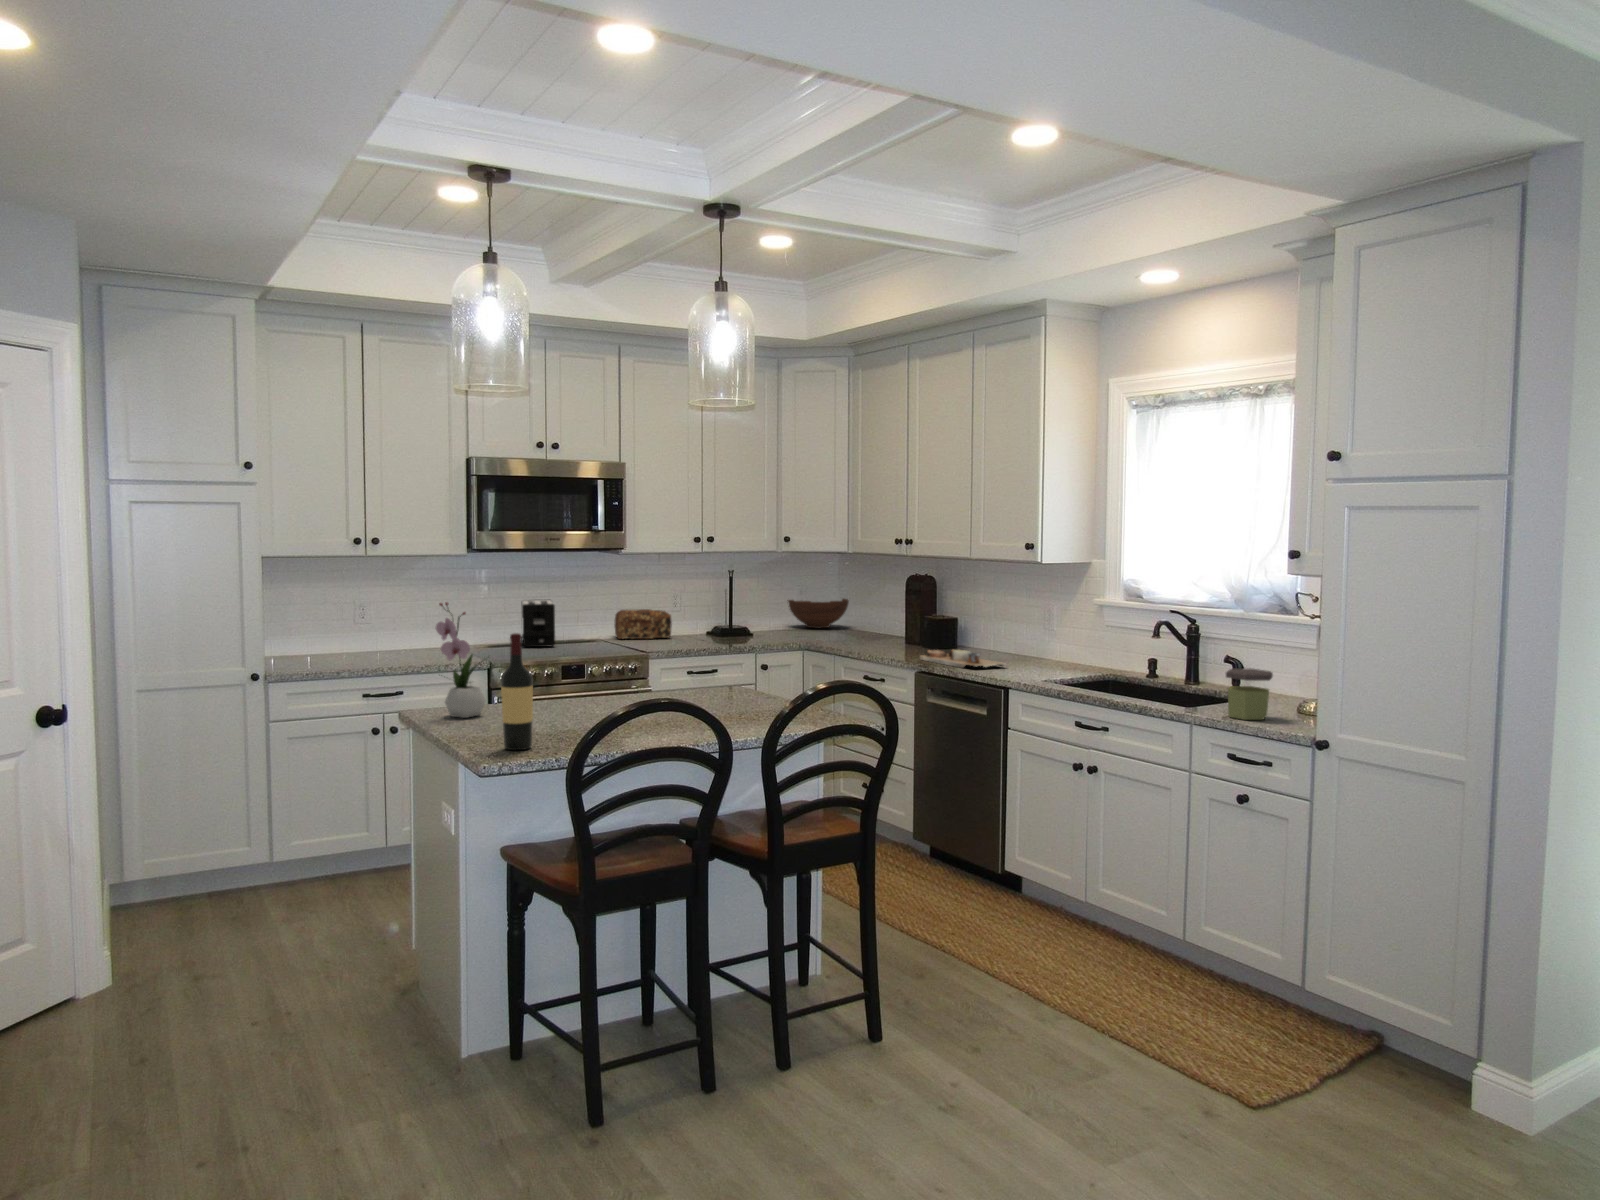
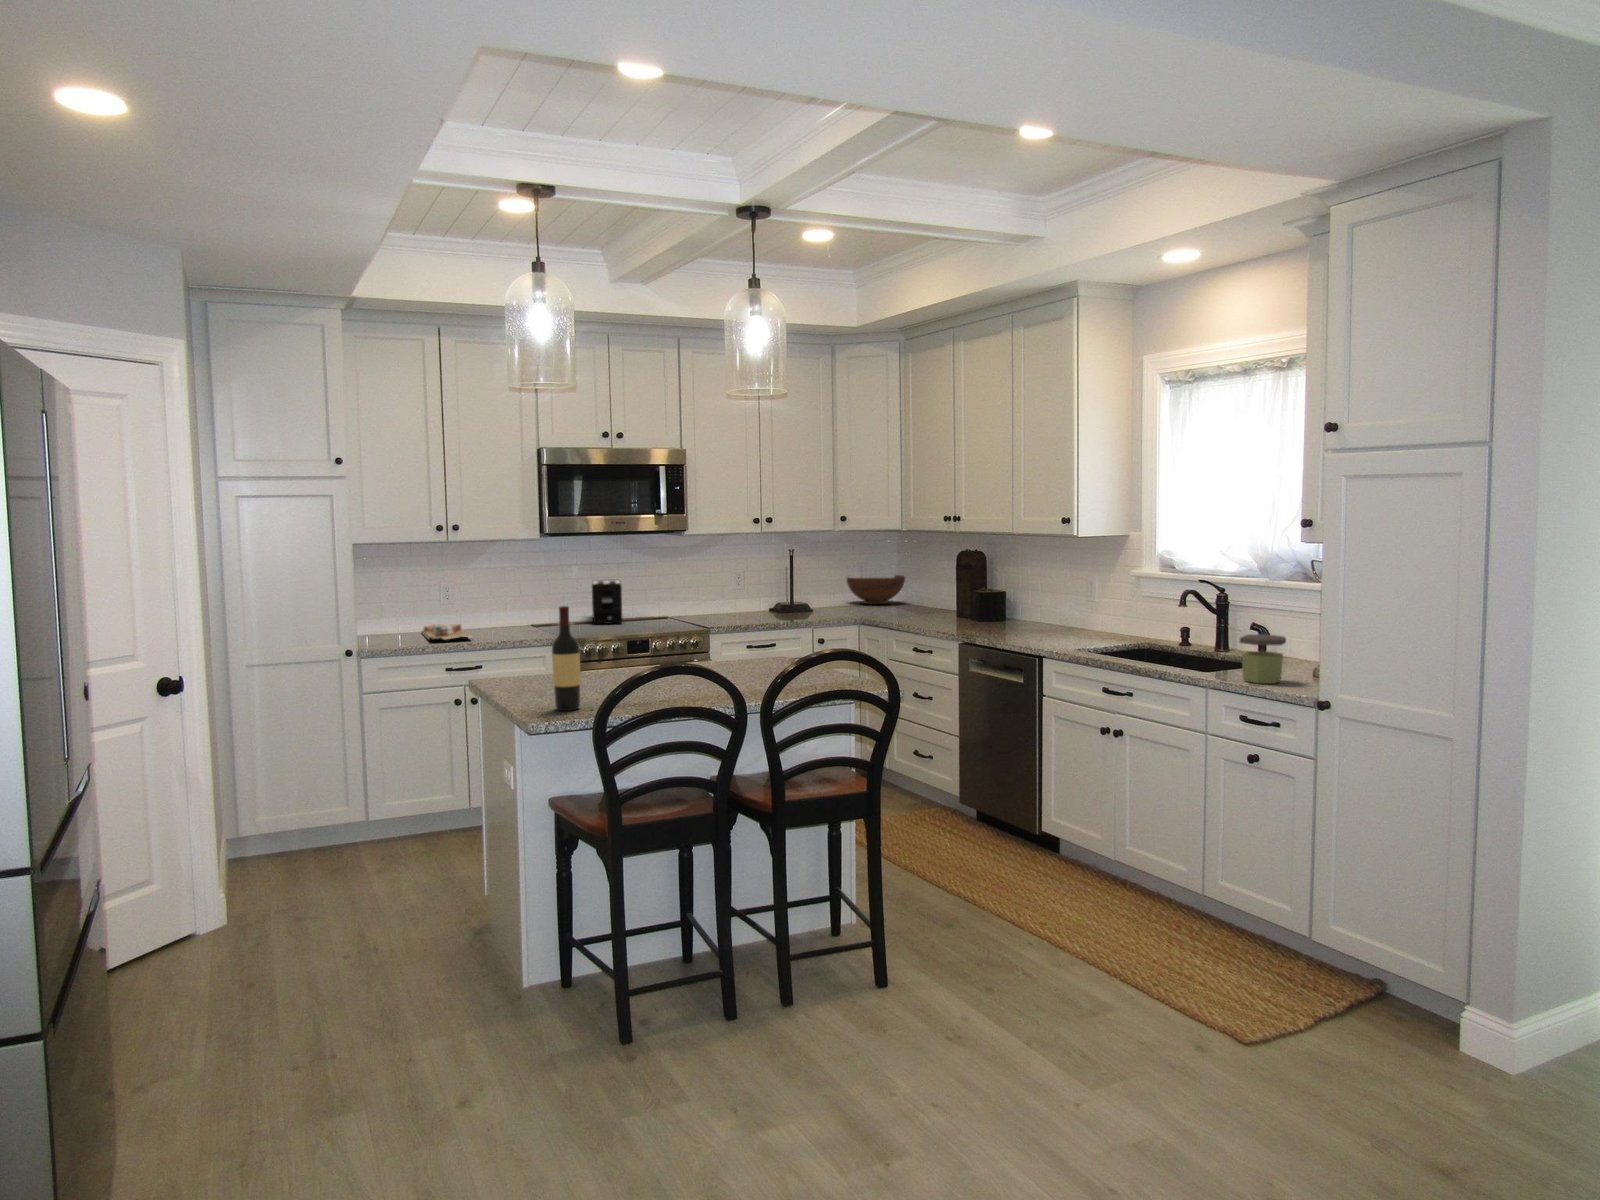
flower arrangement: present [436,602,486,718] -> none [499,580,549,685]
bread loaf: present [614,609,672,639] -> none [679,587,733,616]
cutting board: present [920,650,1007,668] -> present [422,624,473,640]

